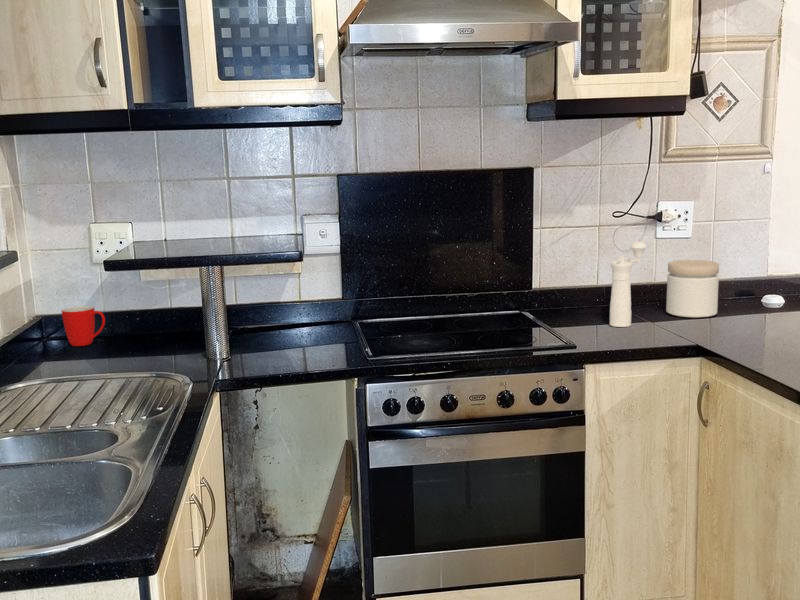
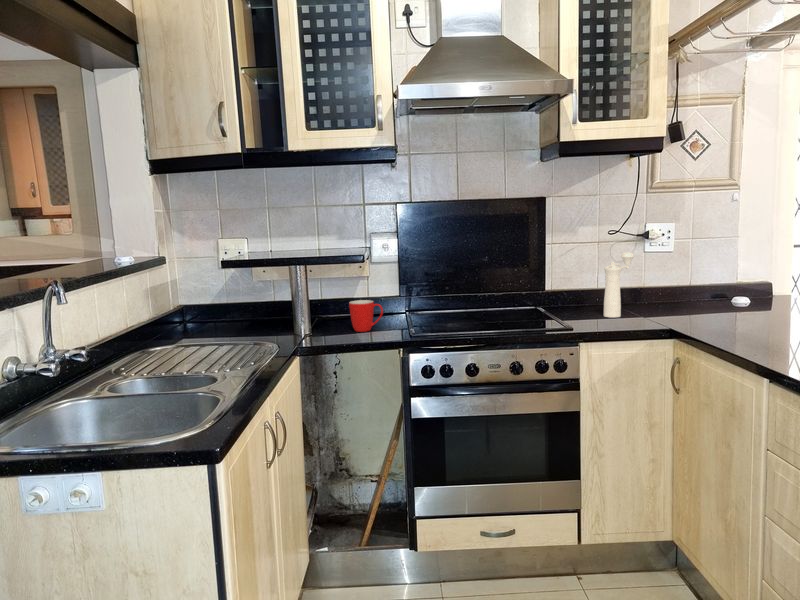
jar: present [666,260,719,318] -> none [651,268,694,312]
mug: present [62,306,105,346] -> present [349,300,383,332]

